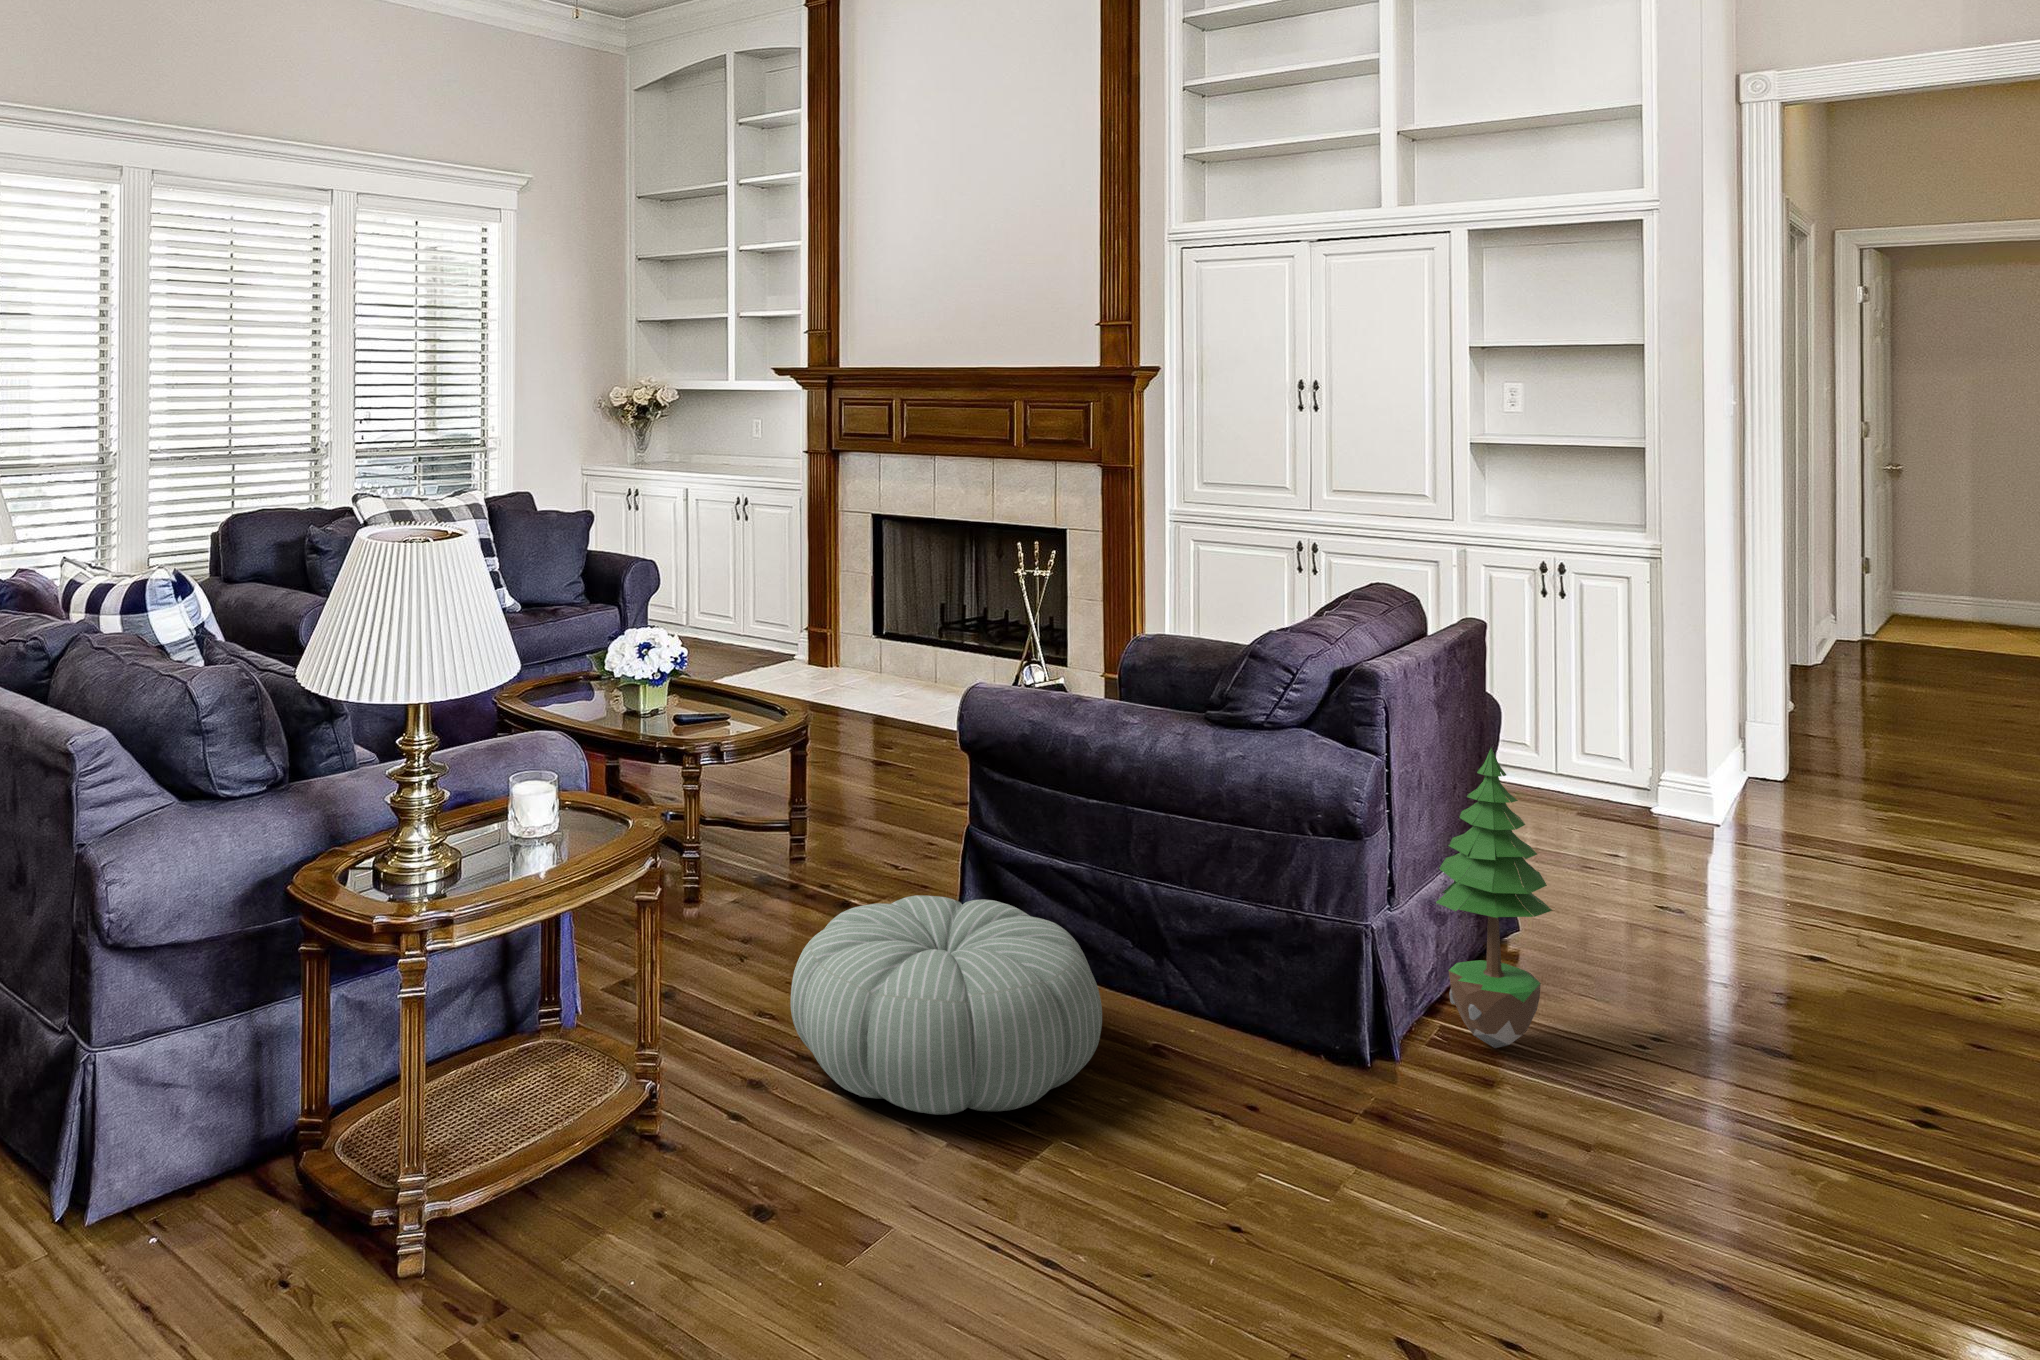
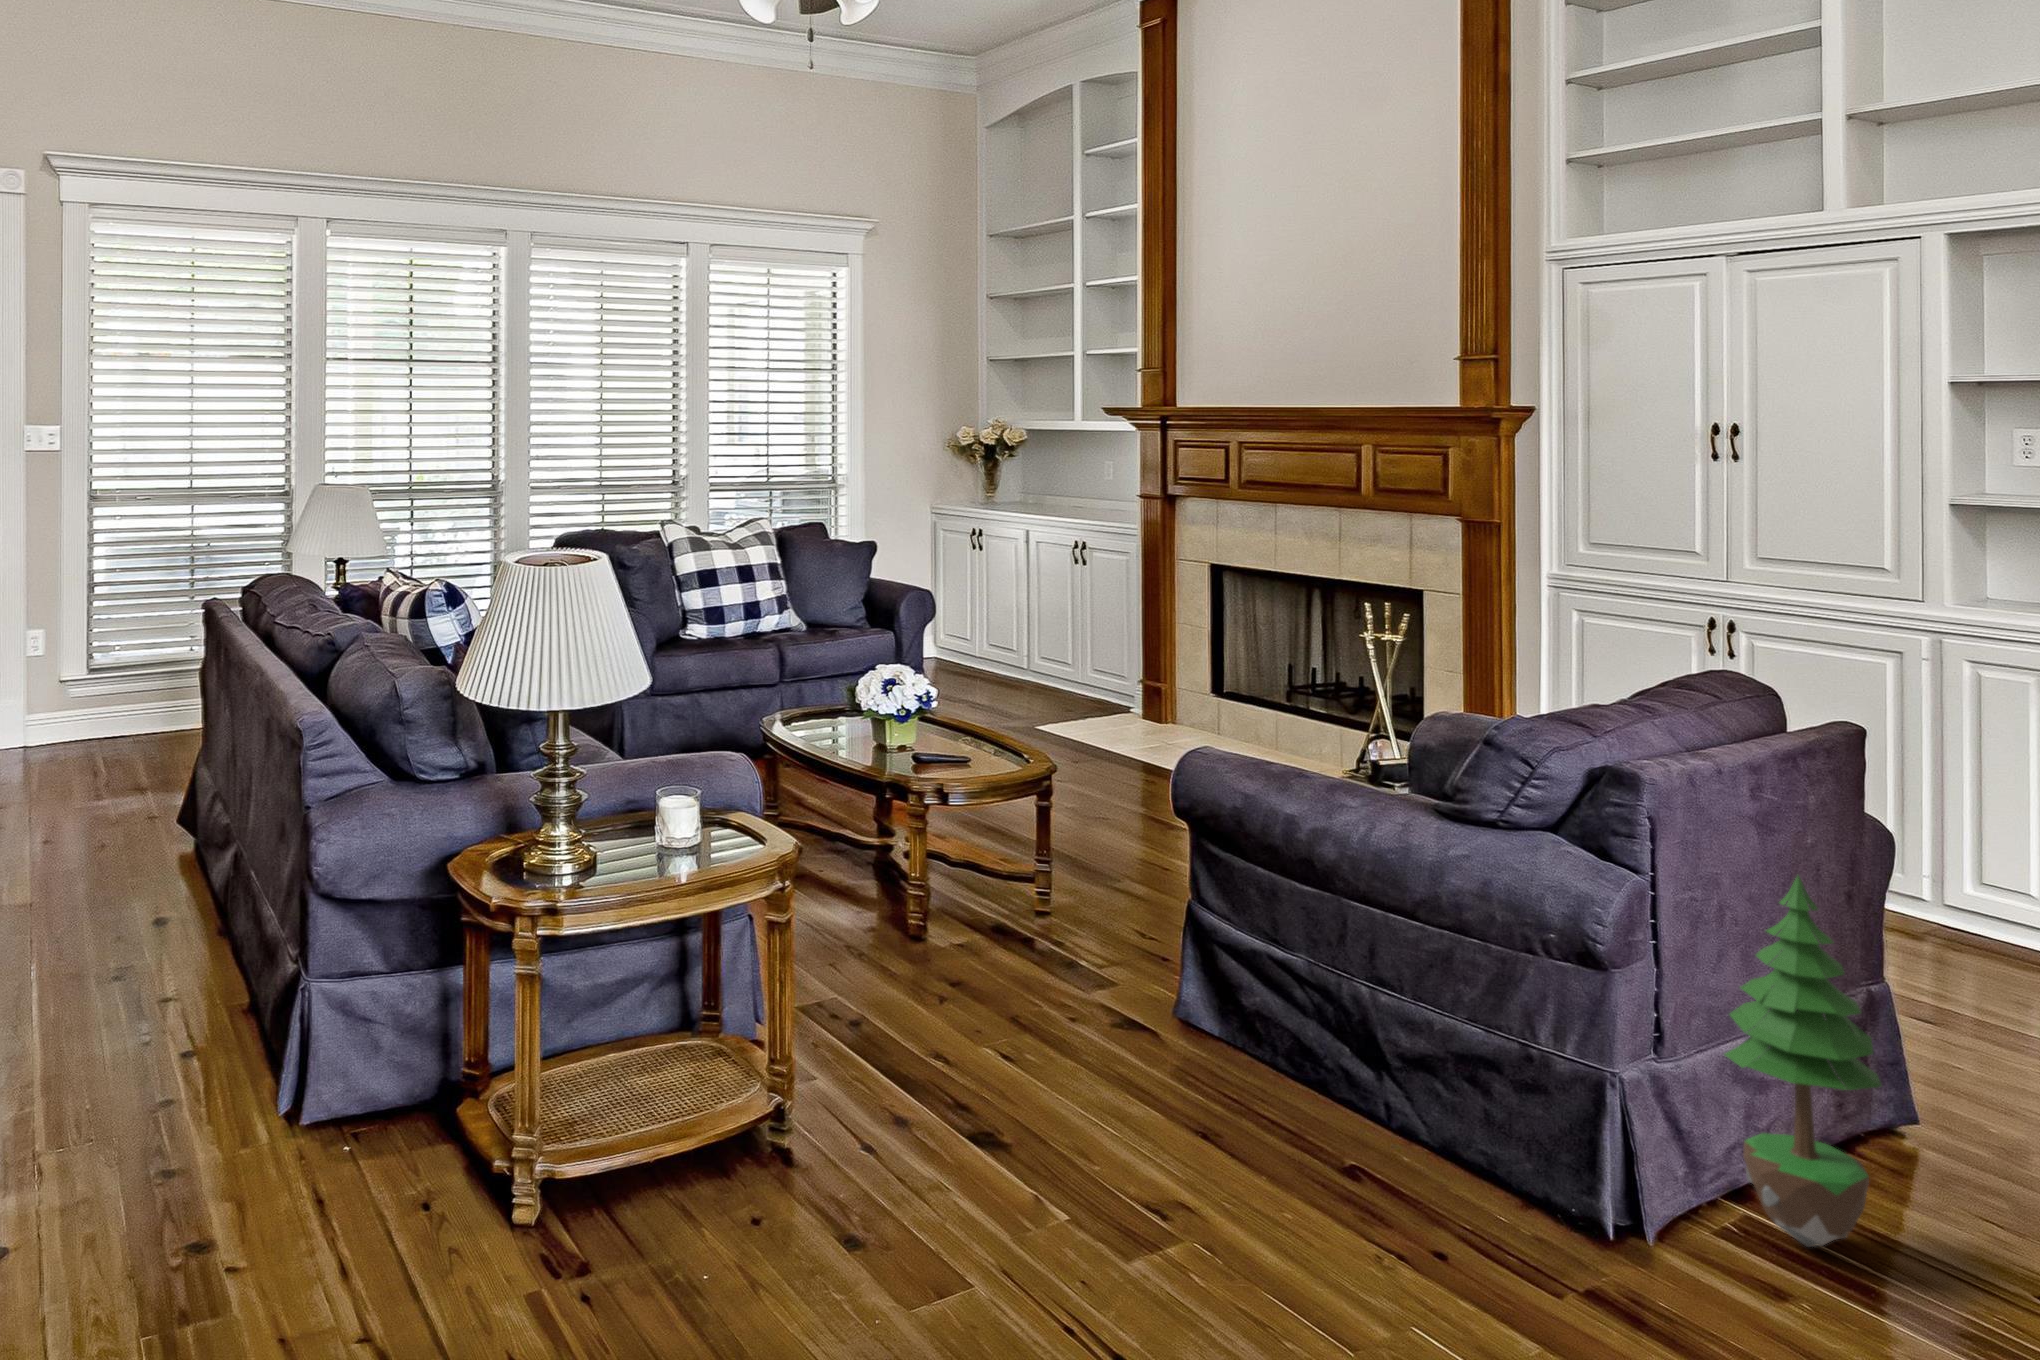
pouf: present [790,896,1102,1115] -> none [943,961,1277,1203]

